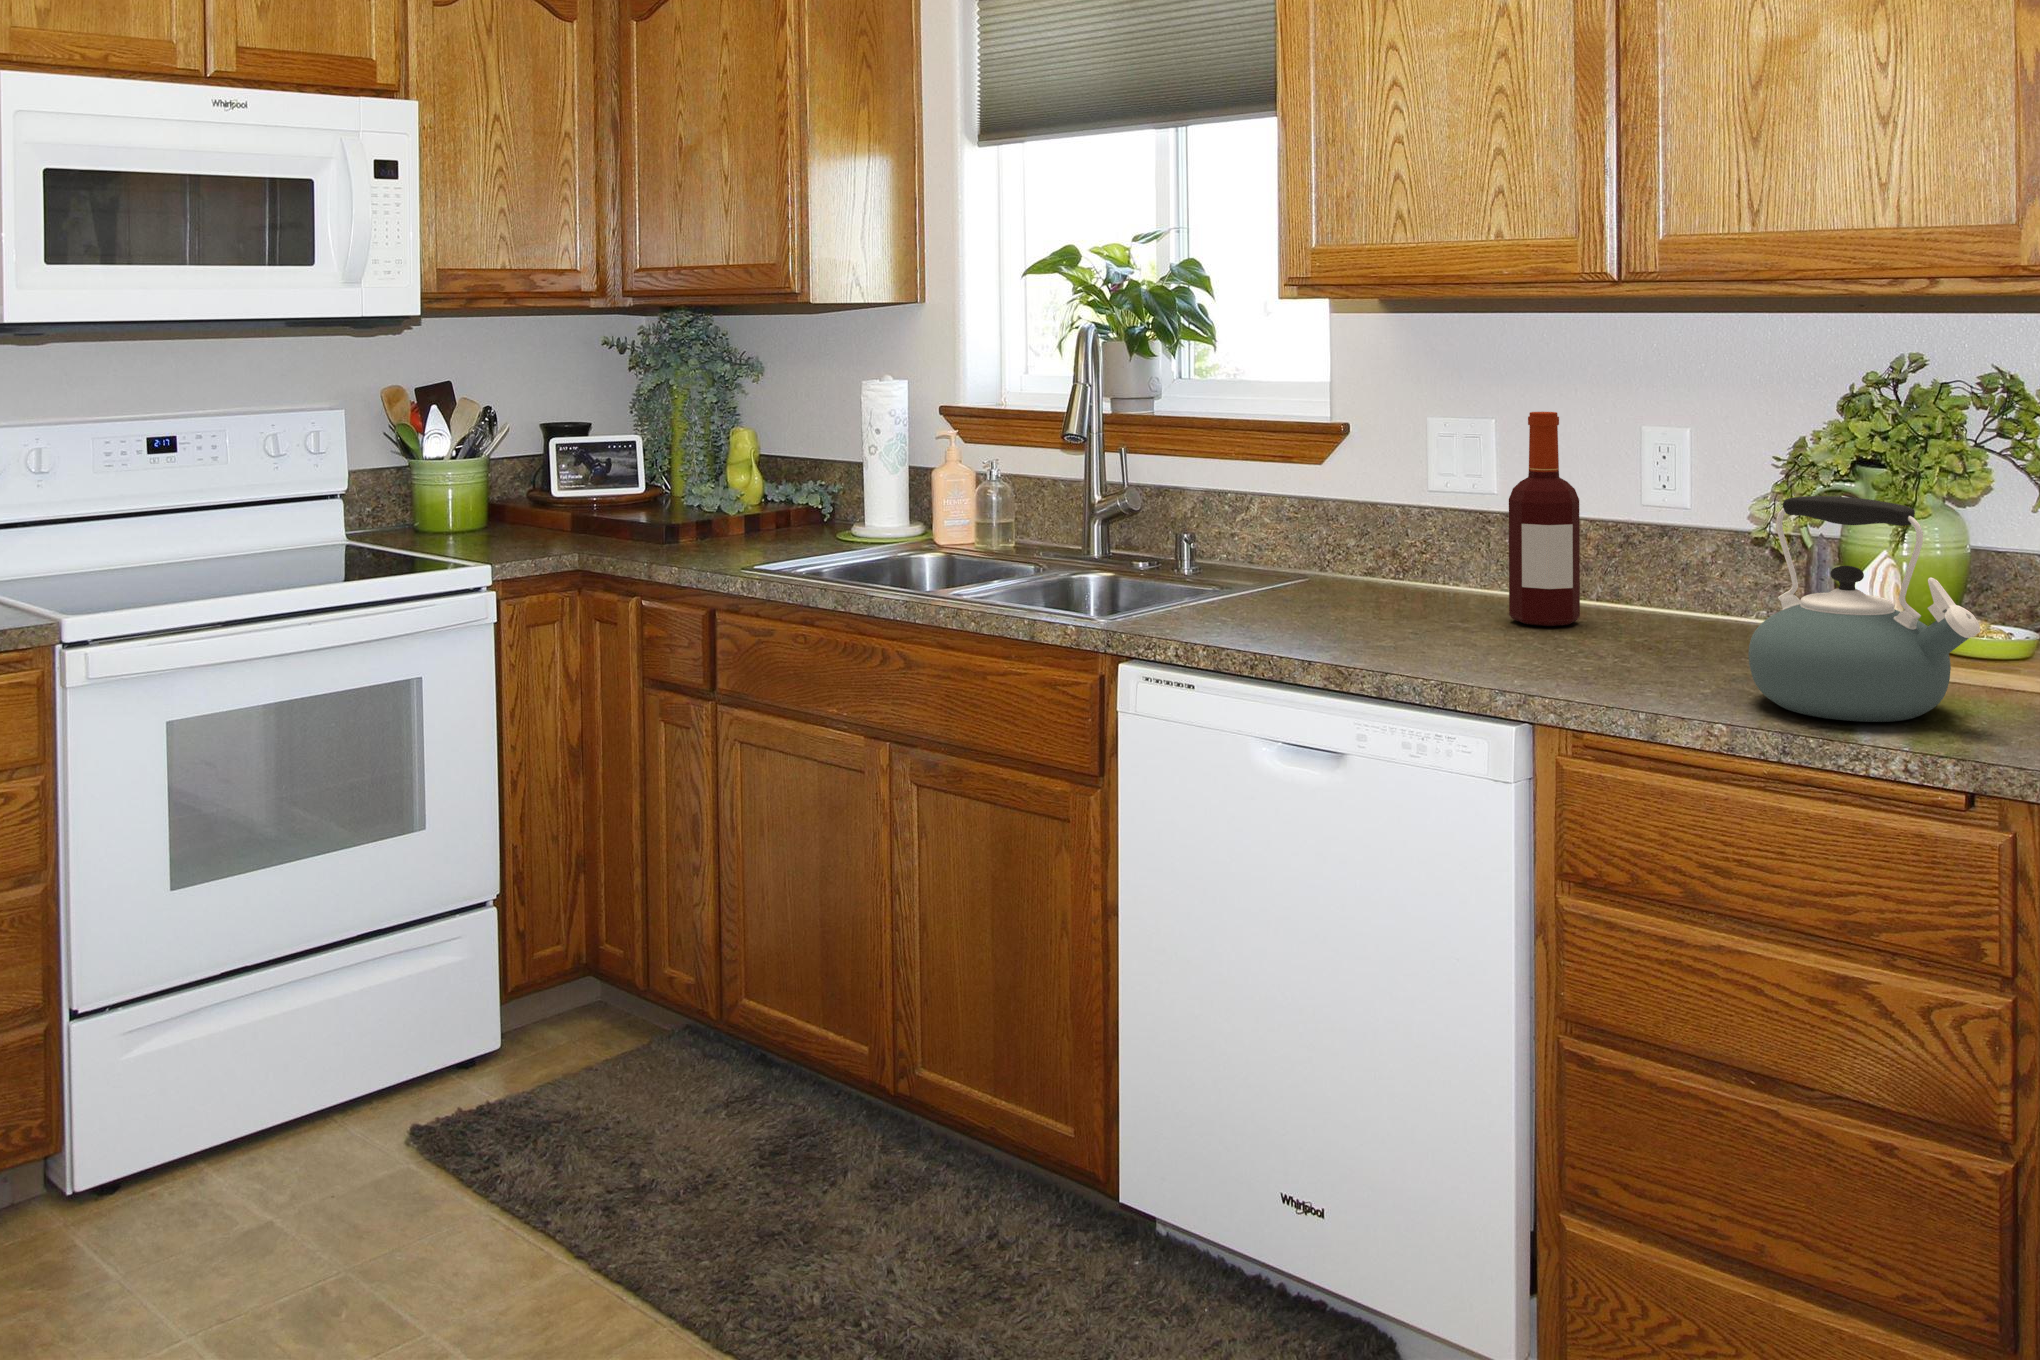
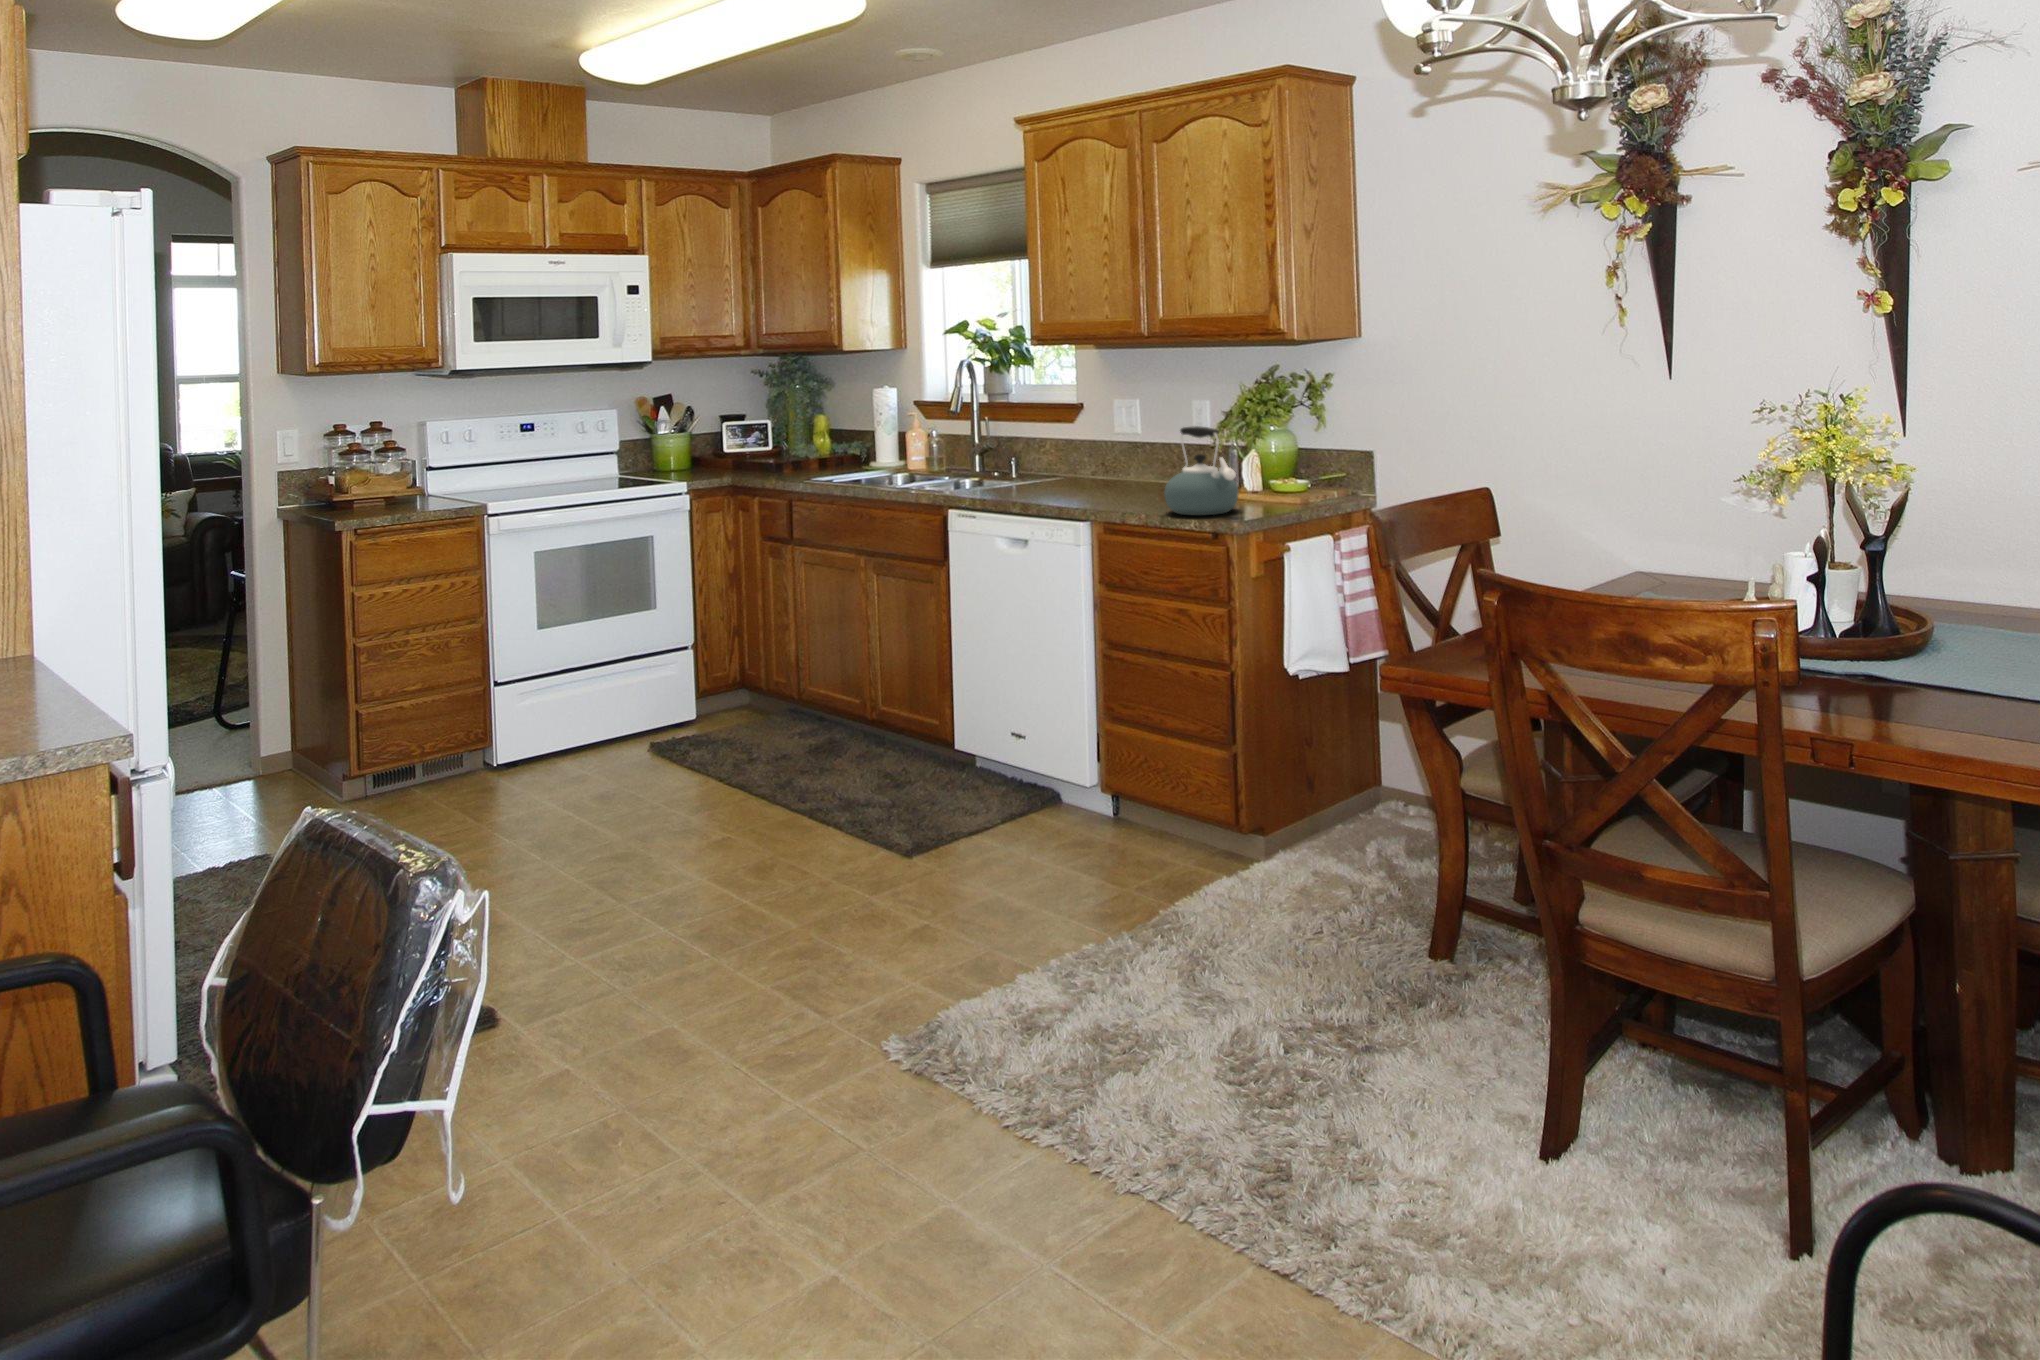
bottle: present [1509,412,1580,626] -> none [1121,395,1152,491]

